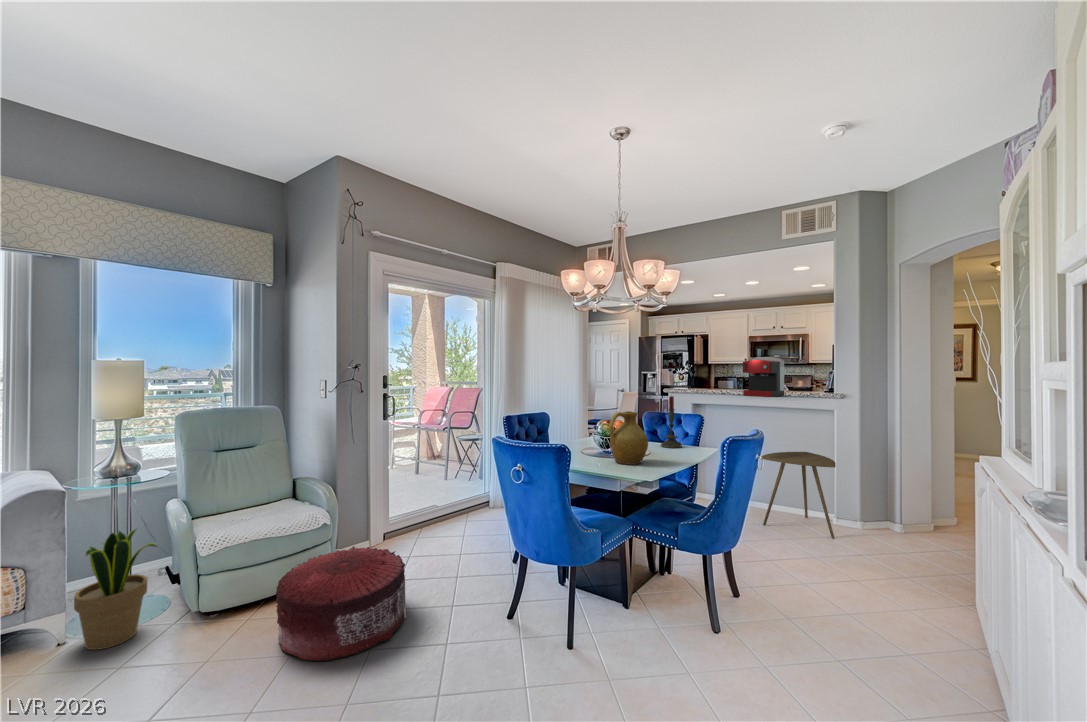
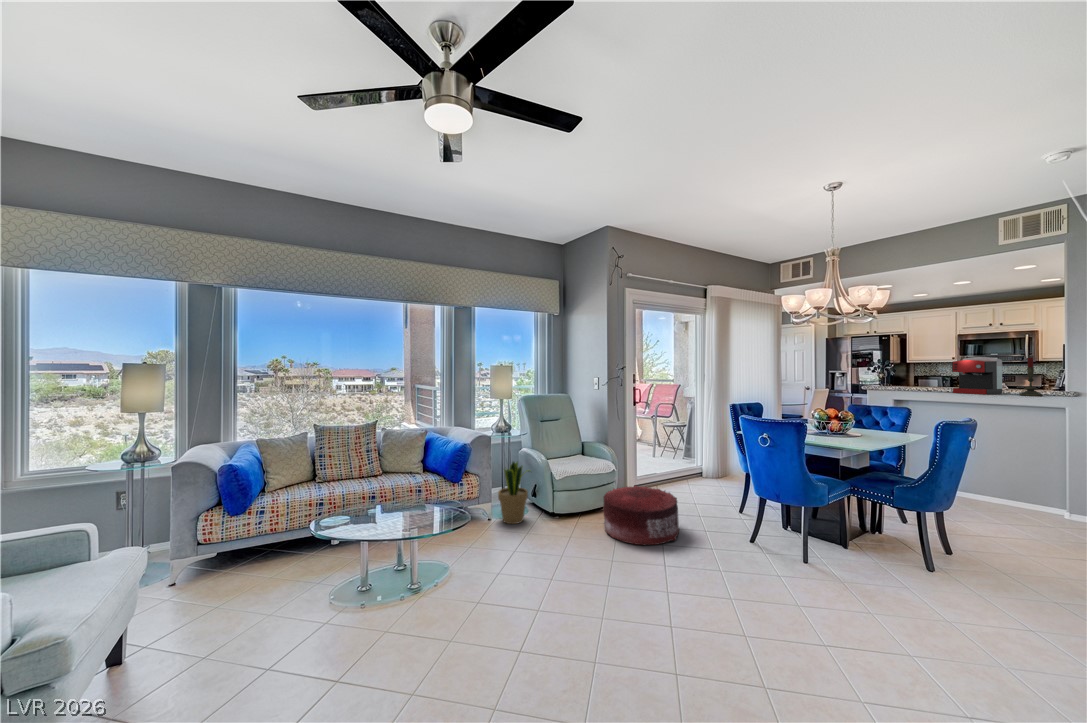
candle: present [661,396,682,448] -> present [1019,357,1043,396]
pitcher: present [609,411,648,465] -> none [828,402,863,442]
side table: present [762,452,836,539] -> none [975,447,1065,529]

